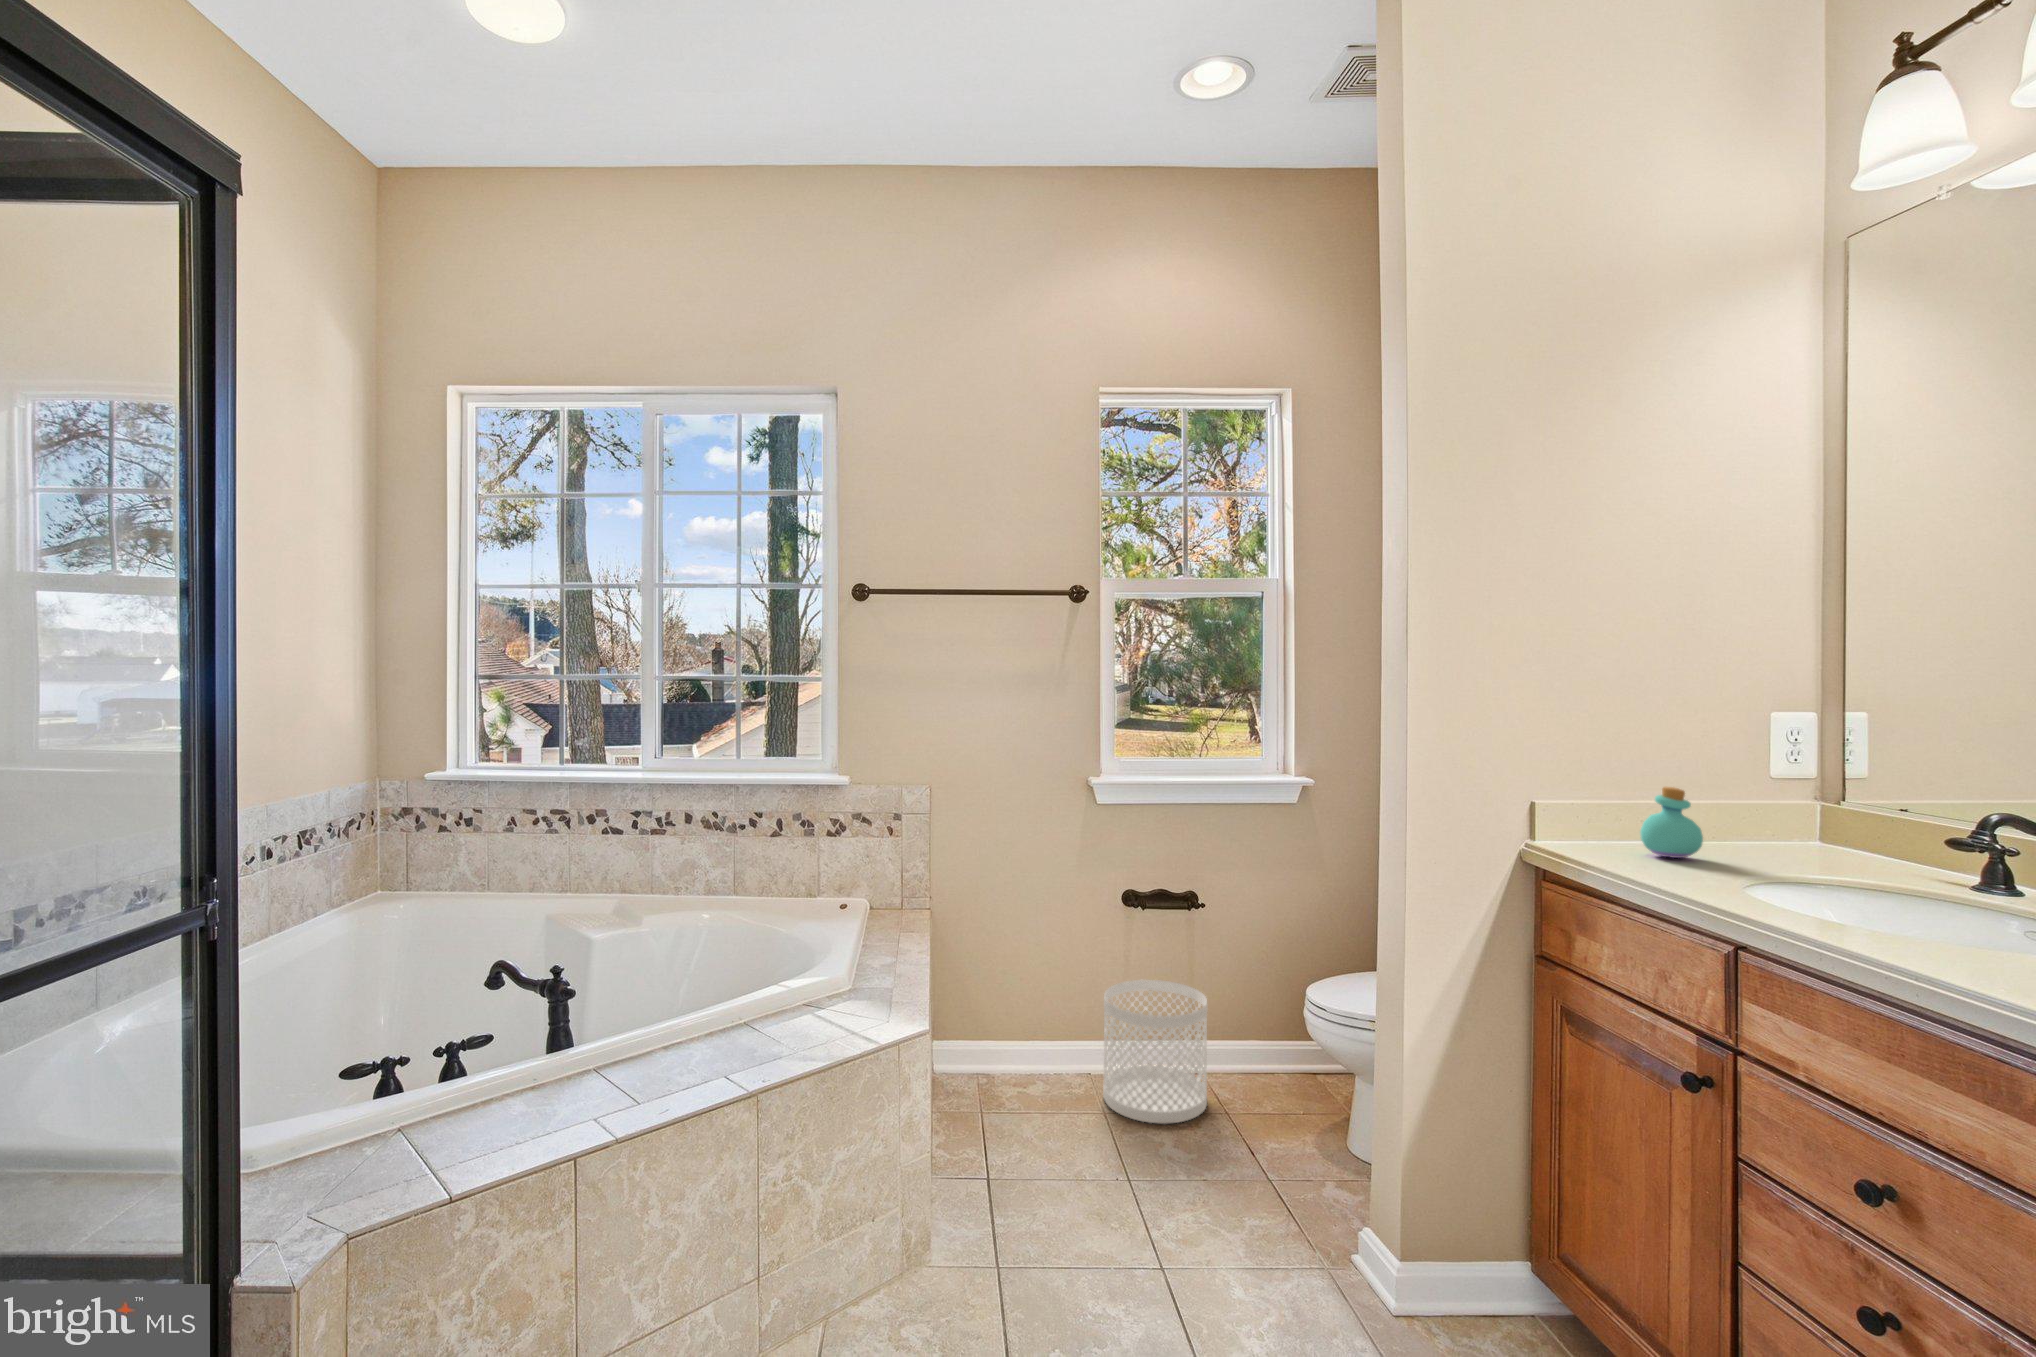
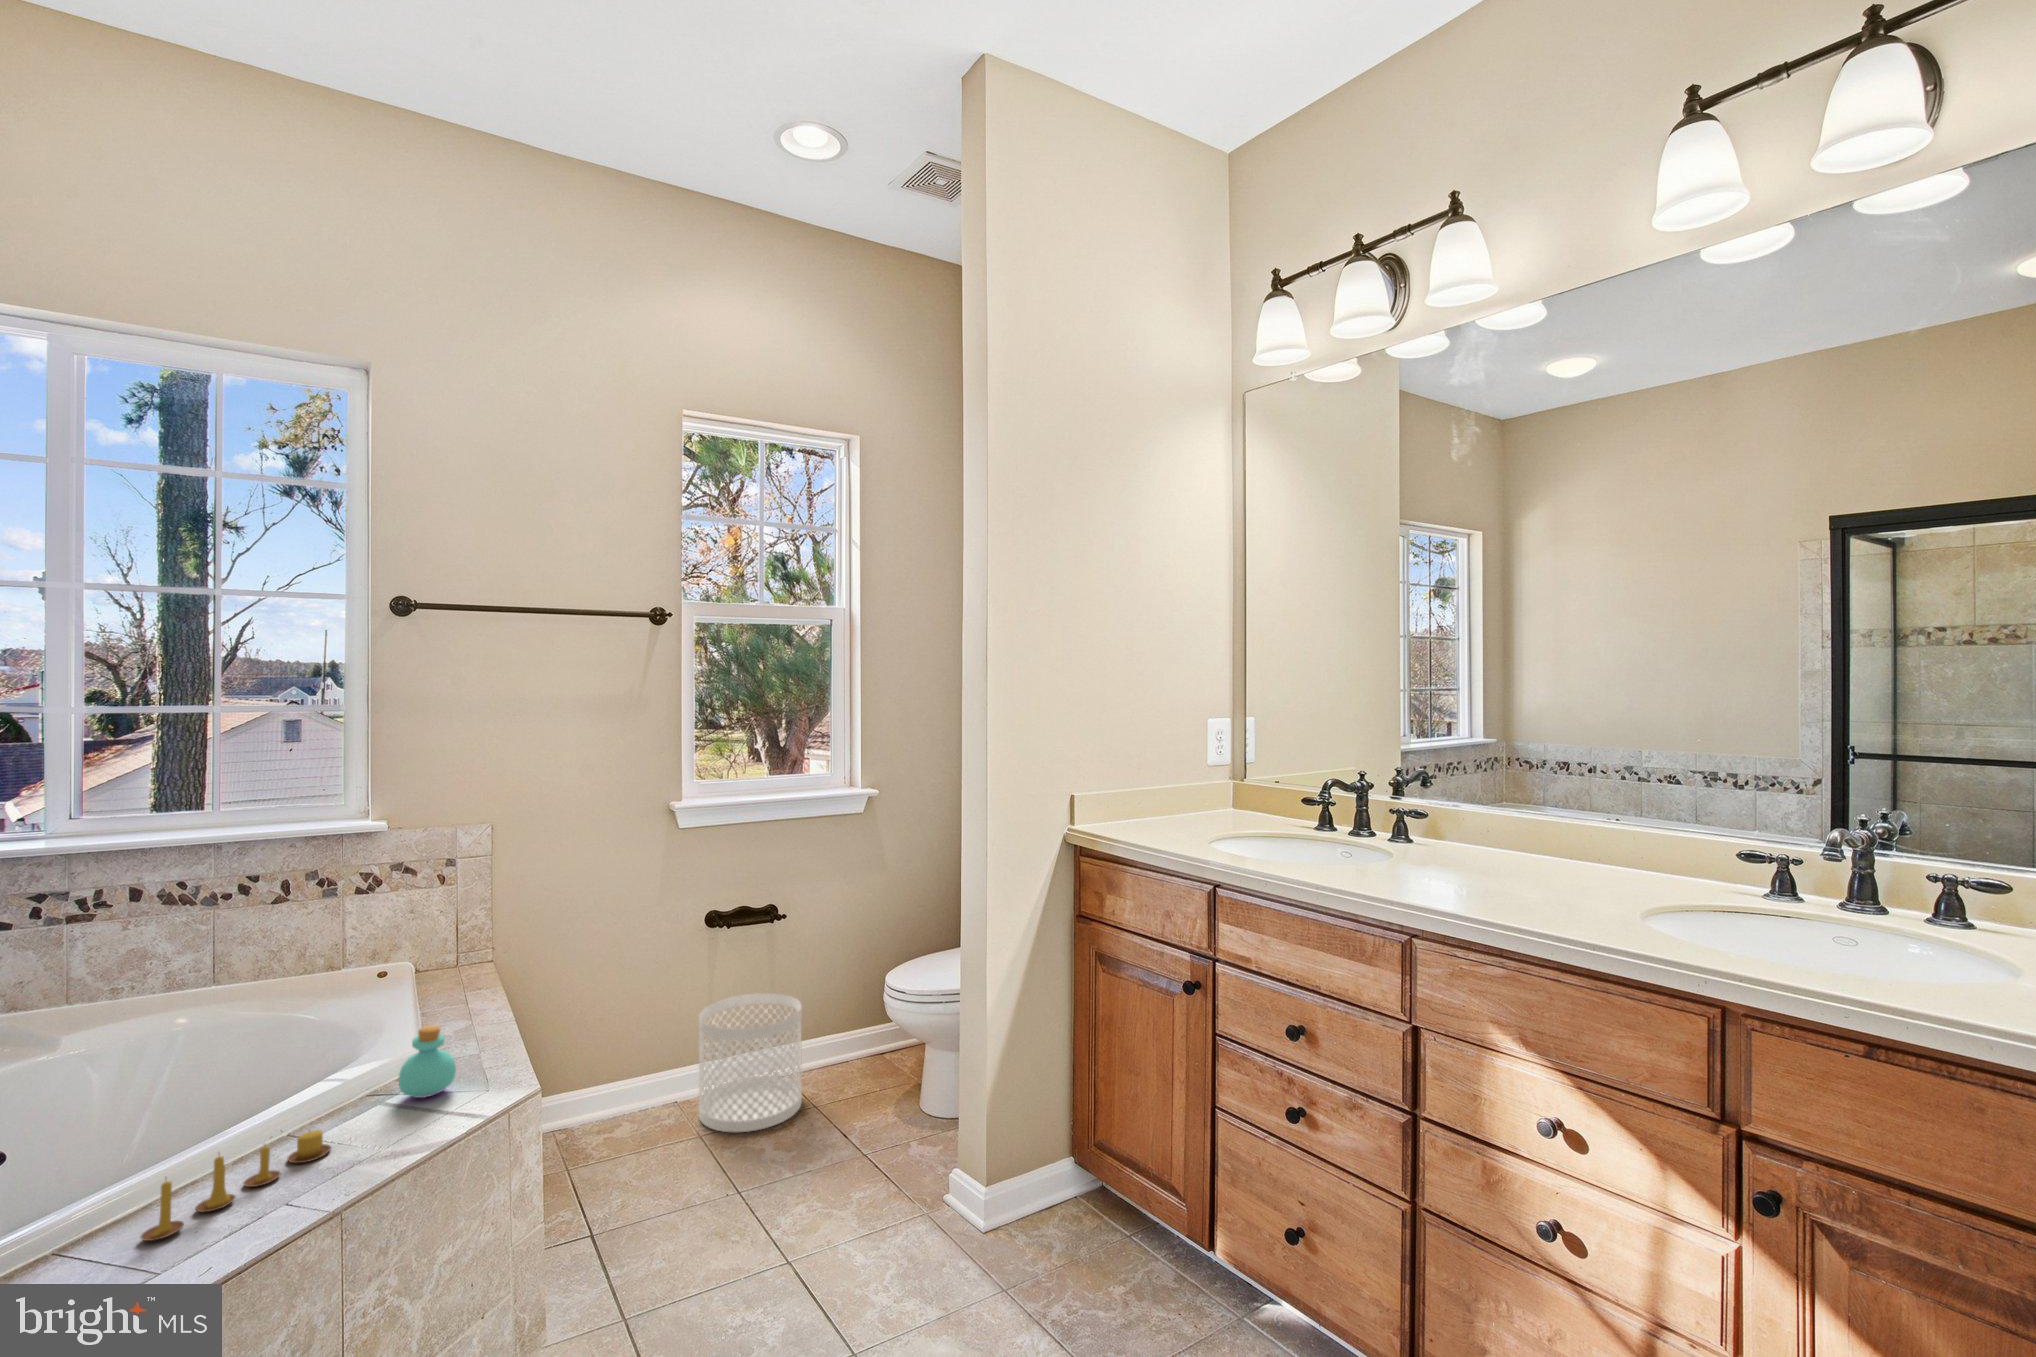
perfume bottle: present [1640,787,1703,858] -> present [399,1025,456,1098]
candle: none [631,1026,765,1089] -> present [140,1130,331,1241]

